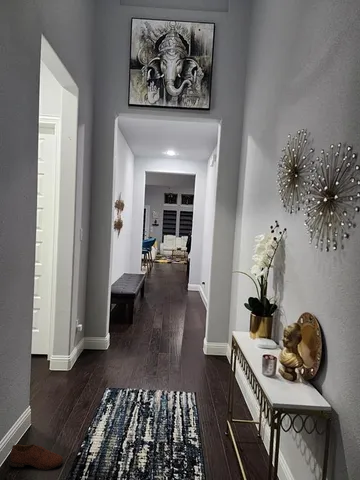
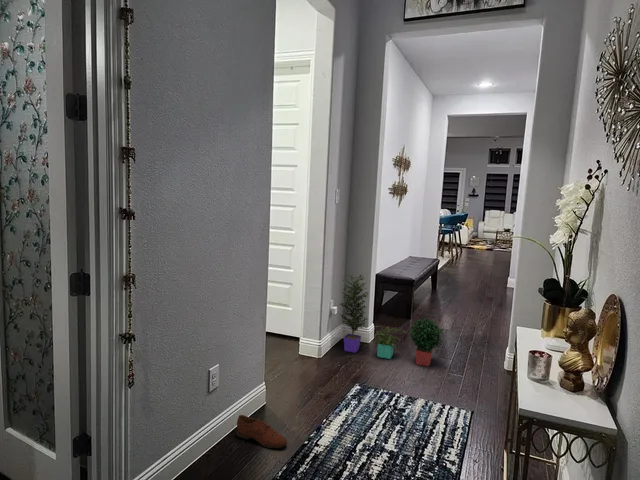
potted plant: none [83,296,165,362] -> present [340,275,443,366]

